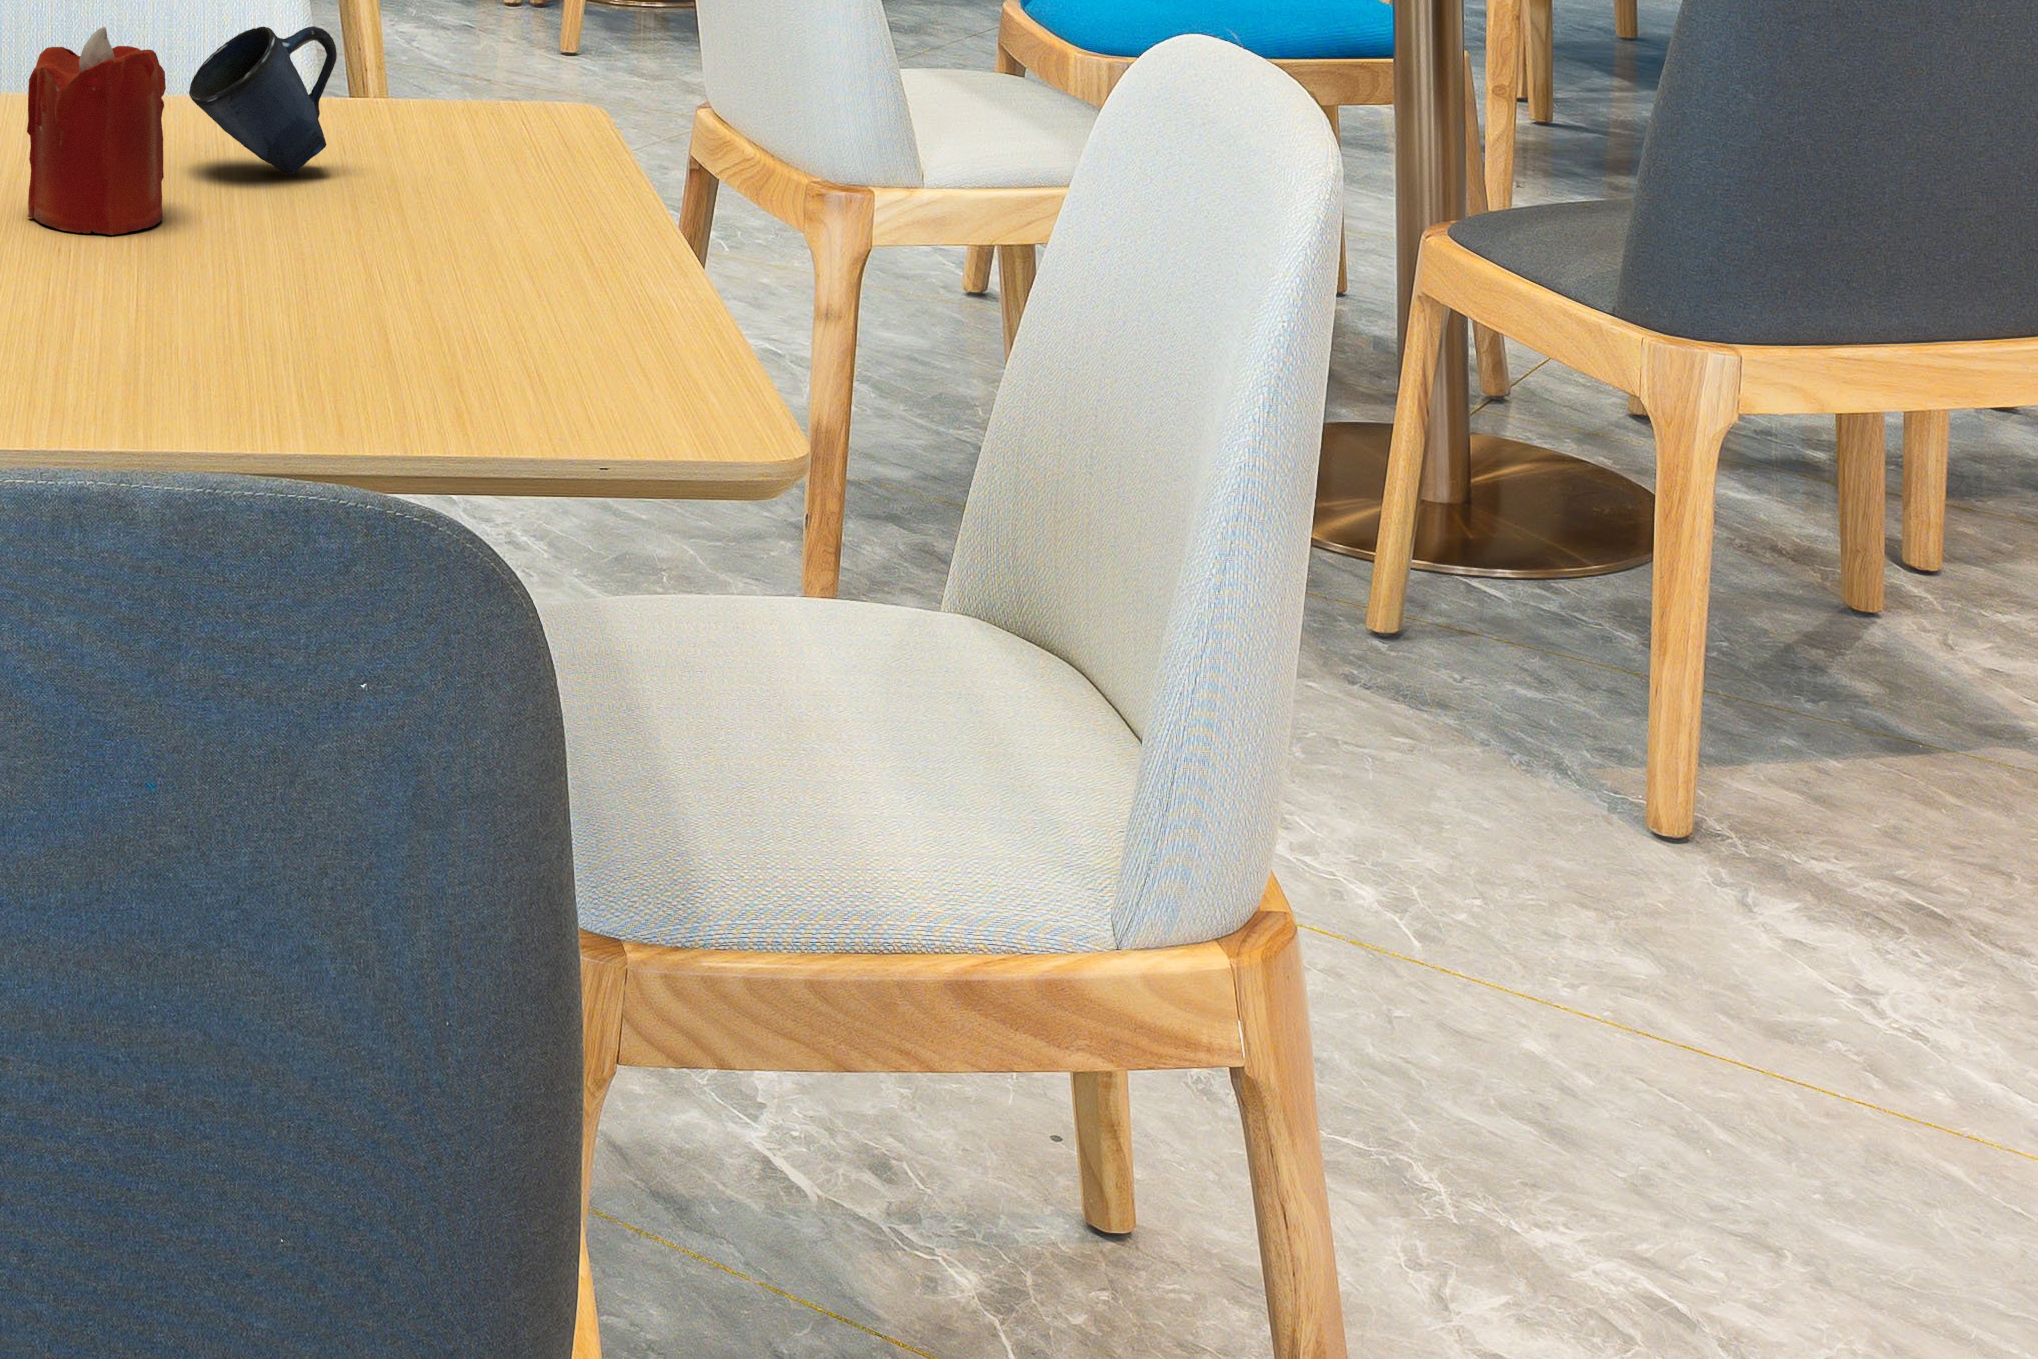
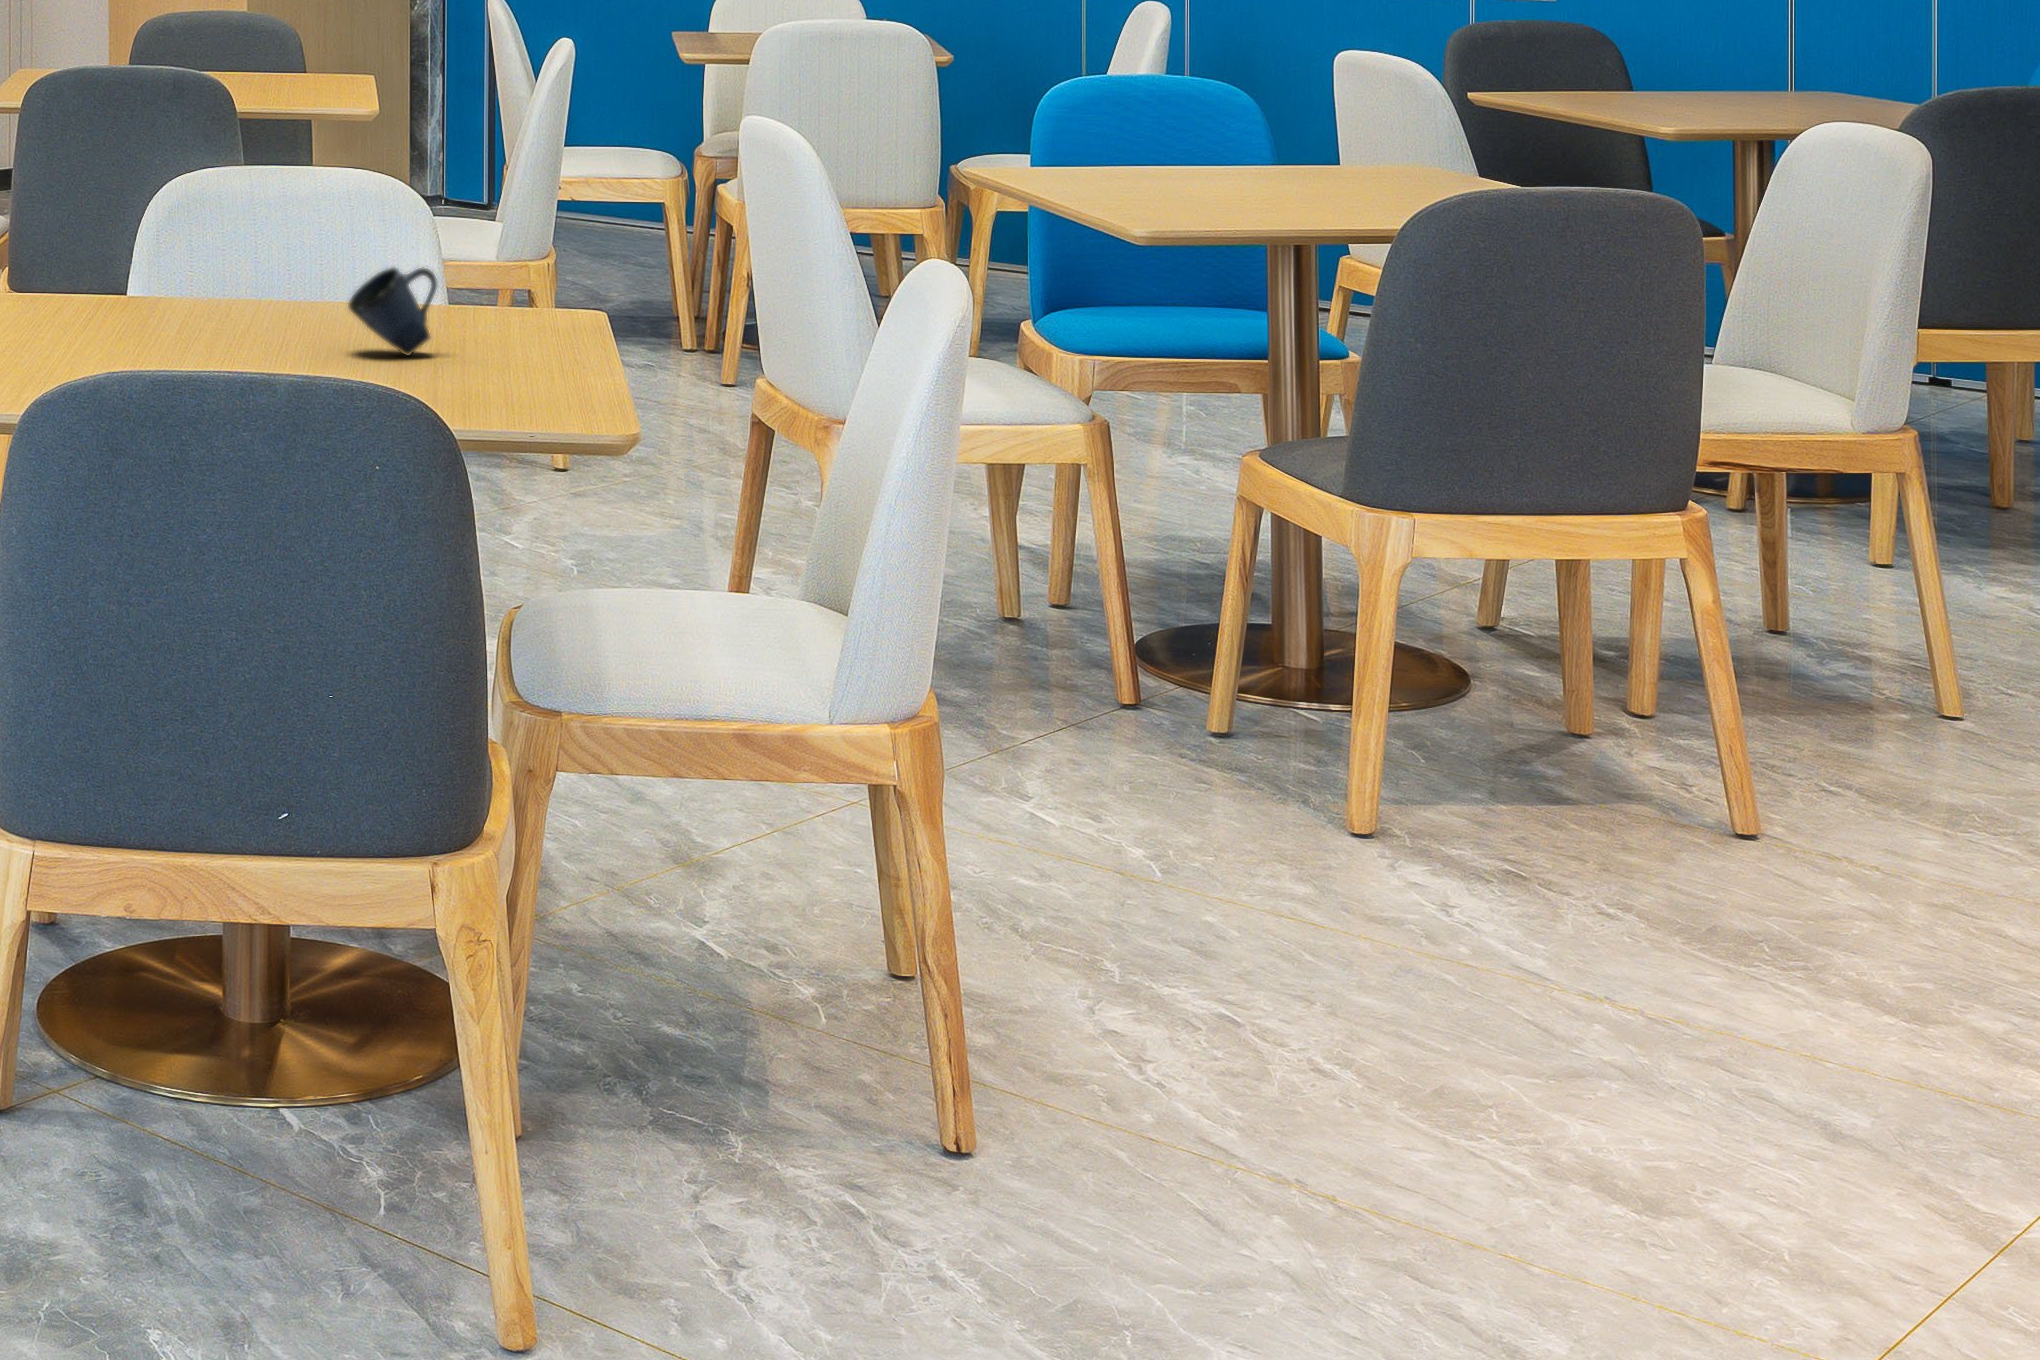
candle: present [27,27,166,235] -> none [248,259,330,378]

